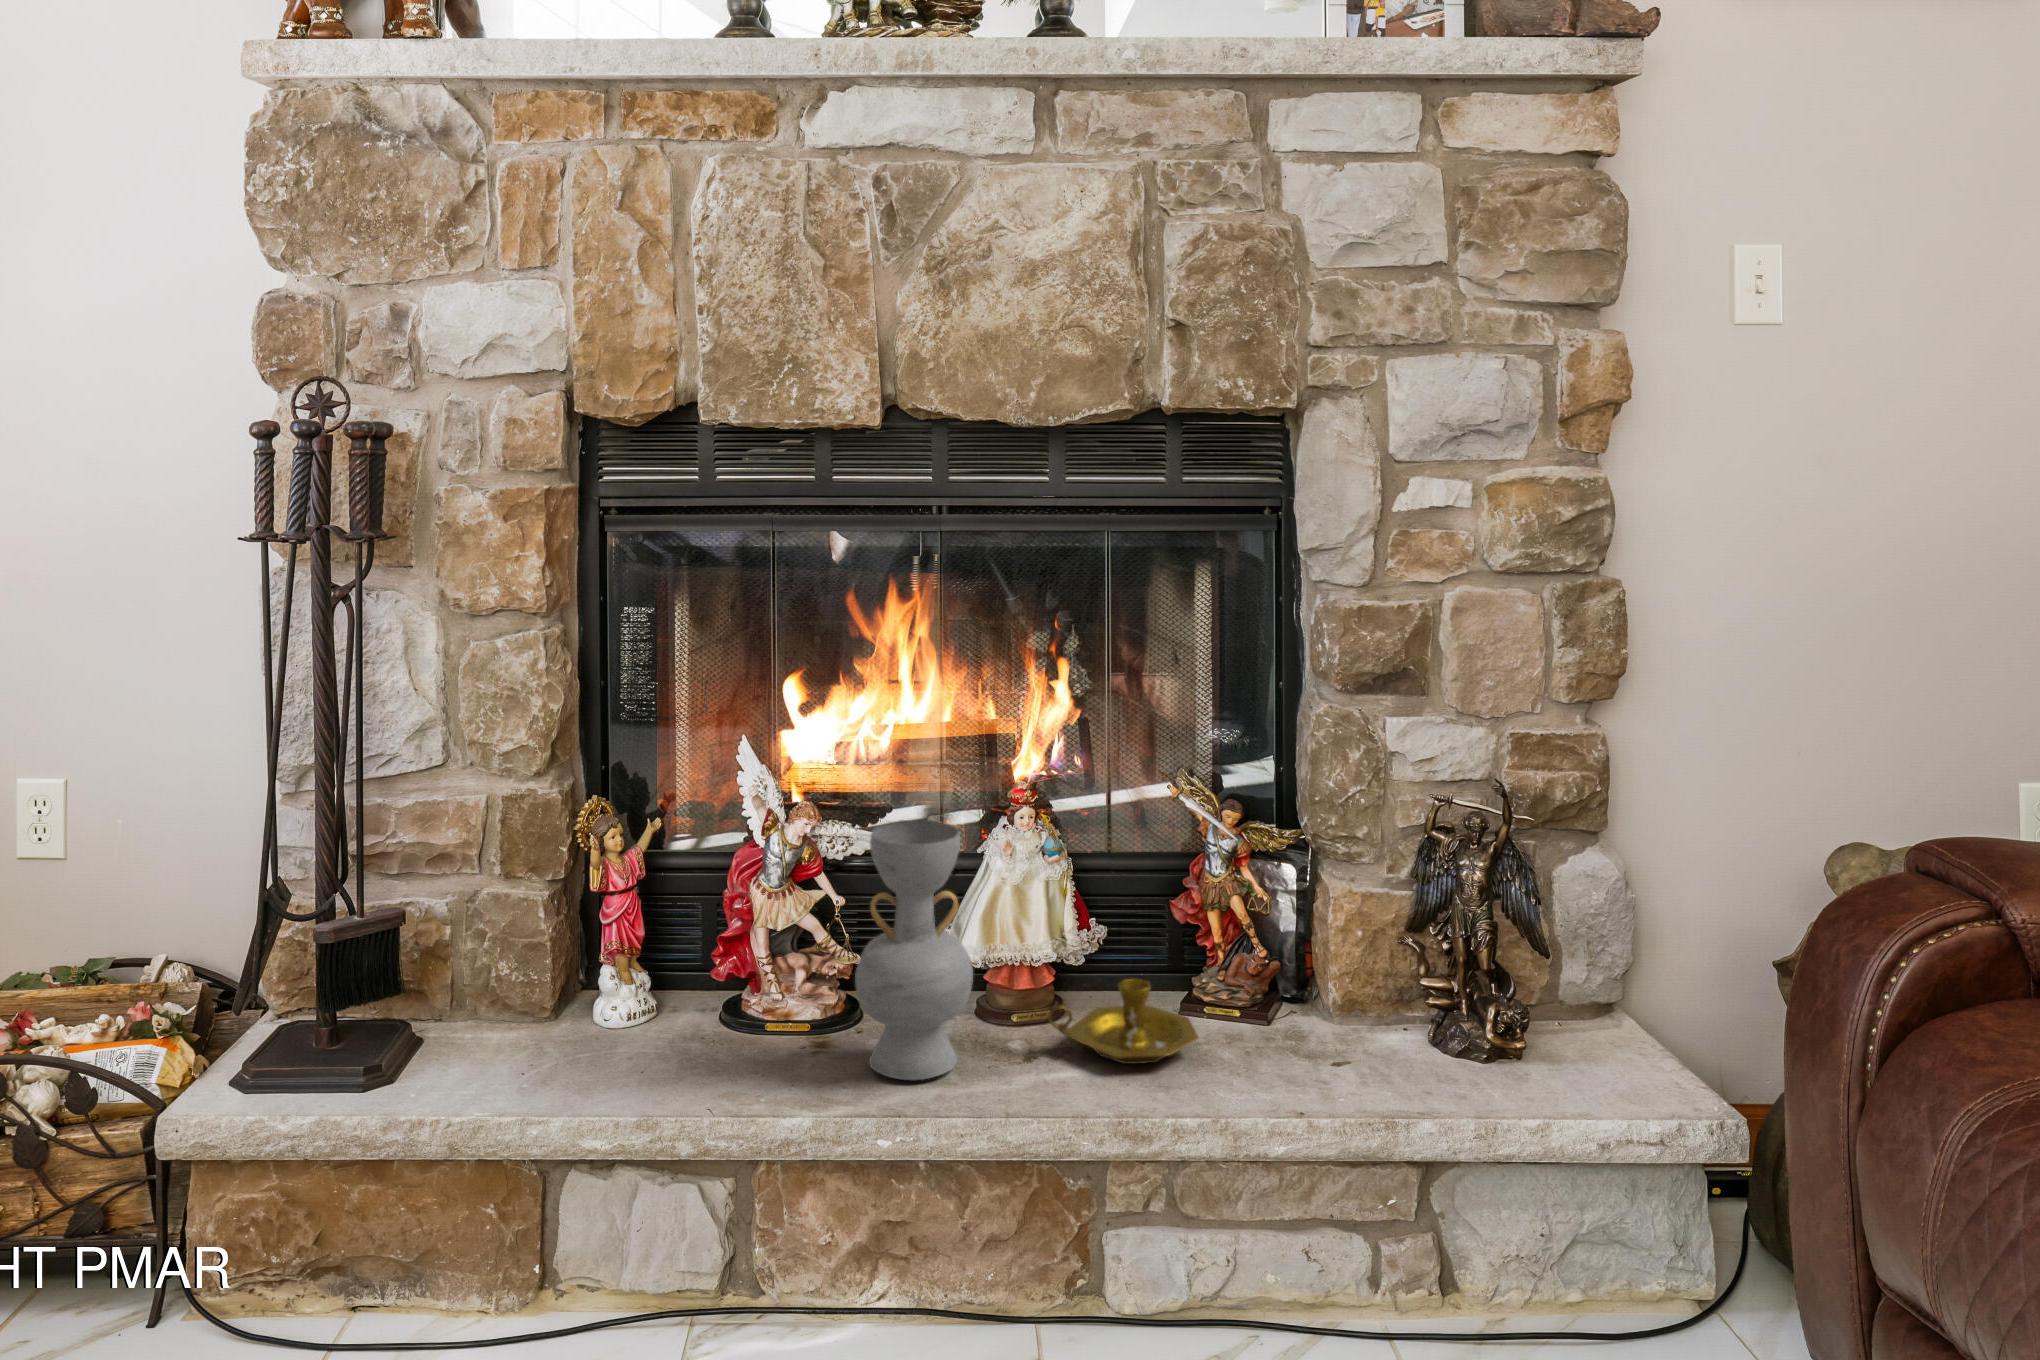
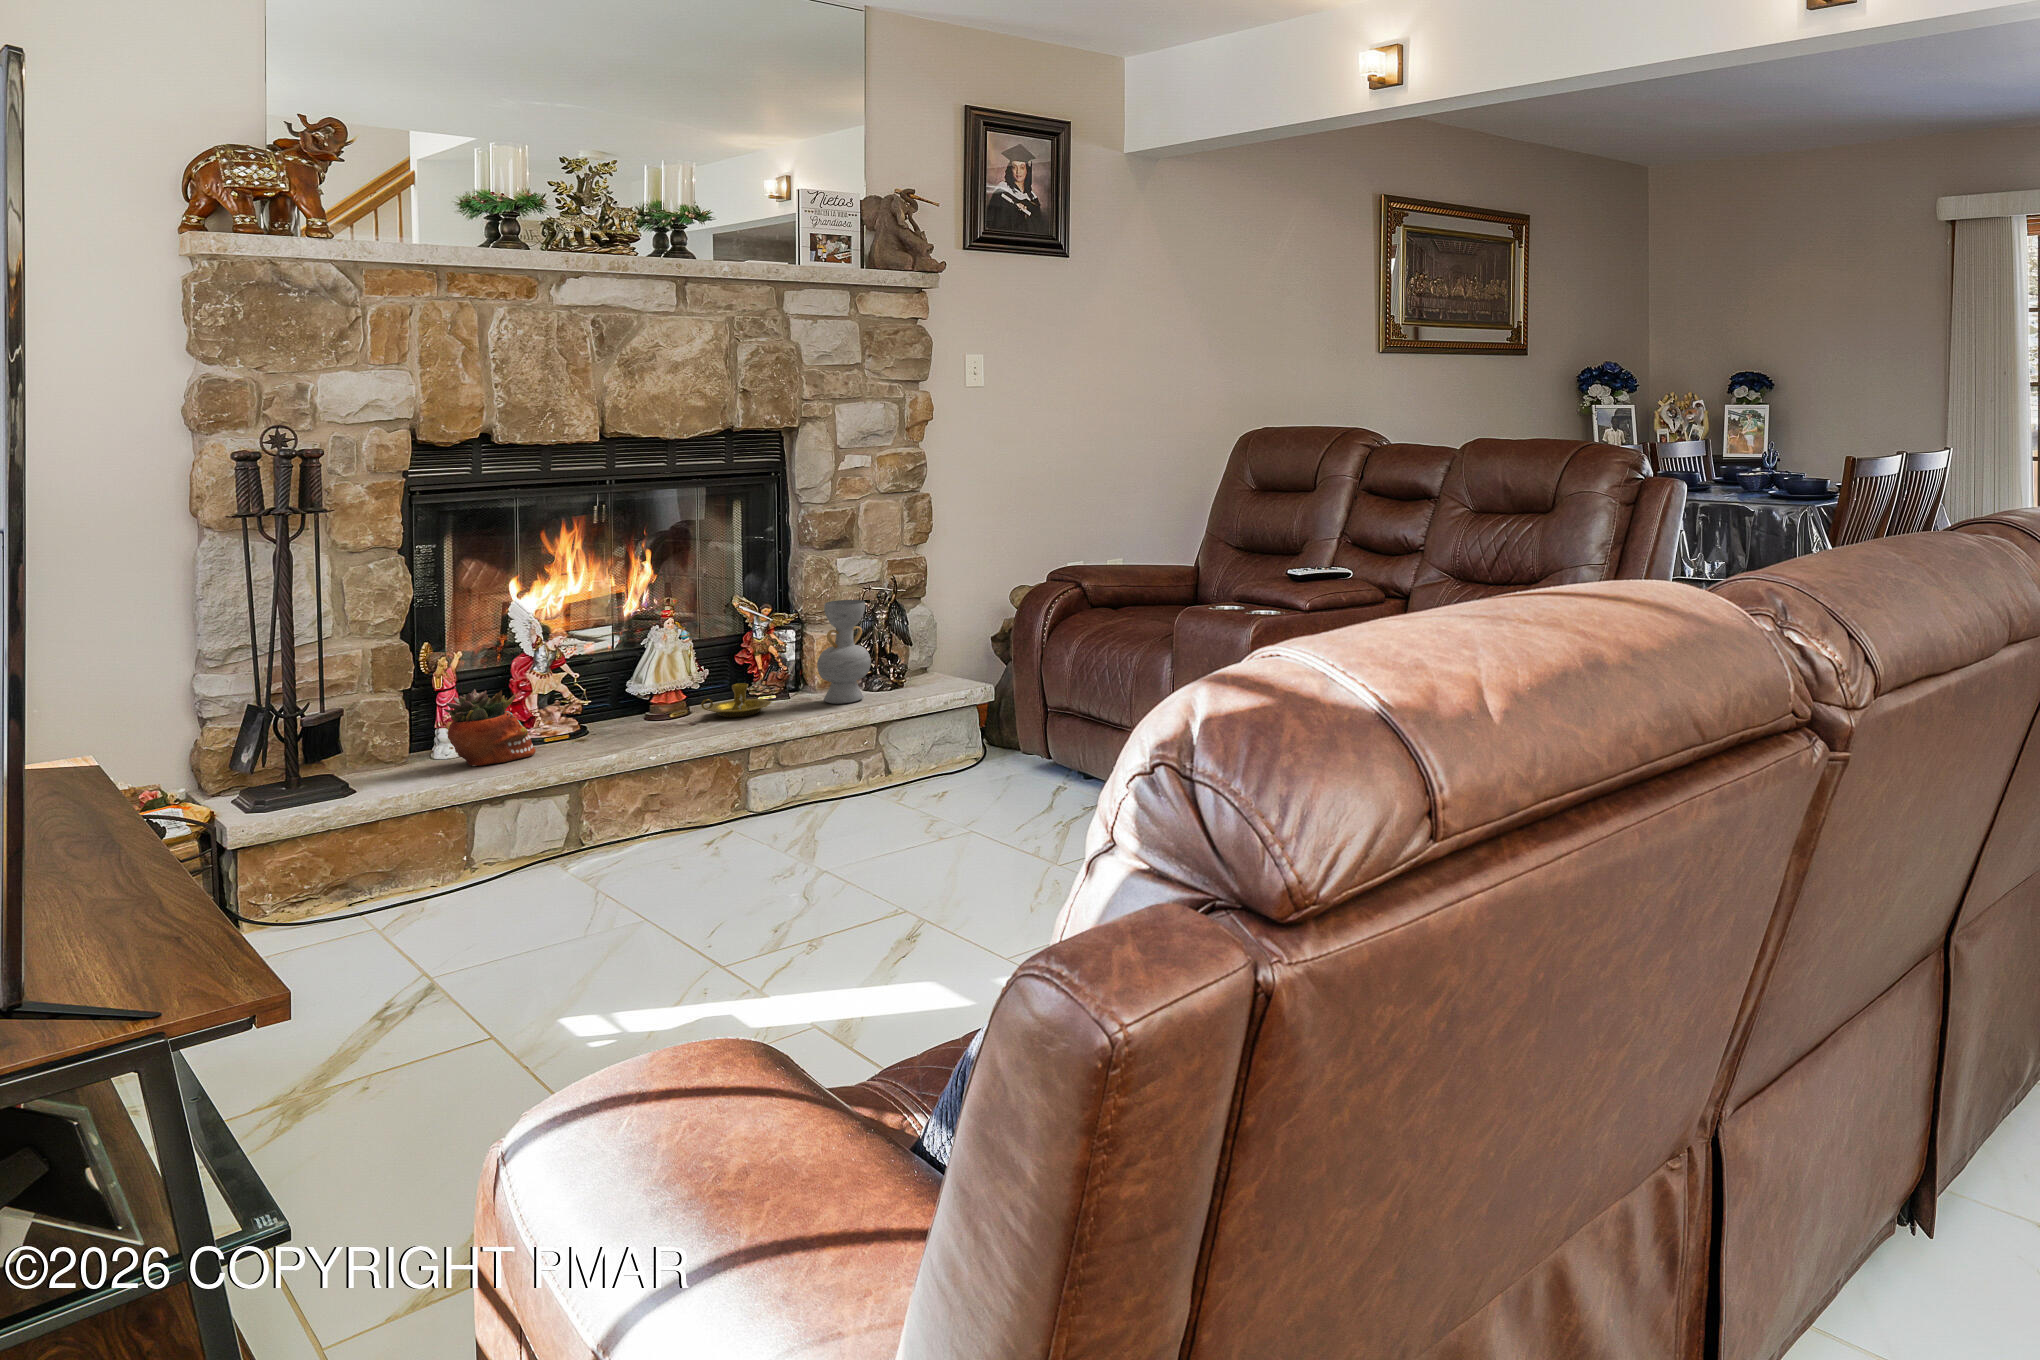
decorative vase: present [855,820,973,1080] -> present [817,600,871,704]
succulent planter: none [556,912,707,1079] -> present [444,689,536,766]

